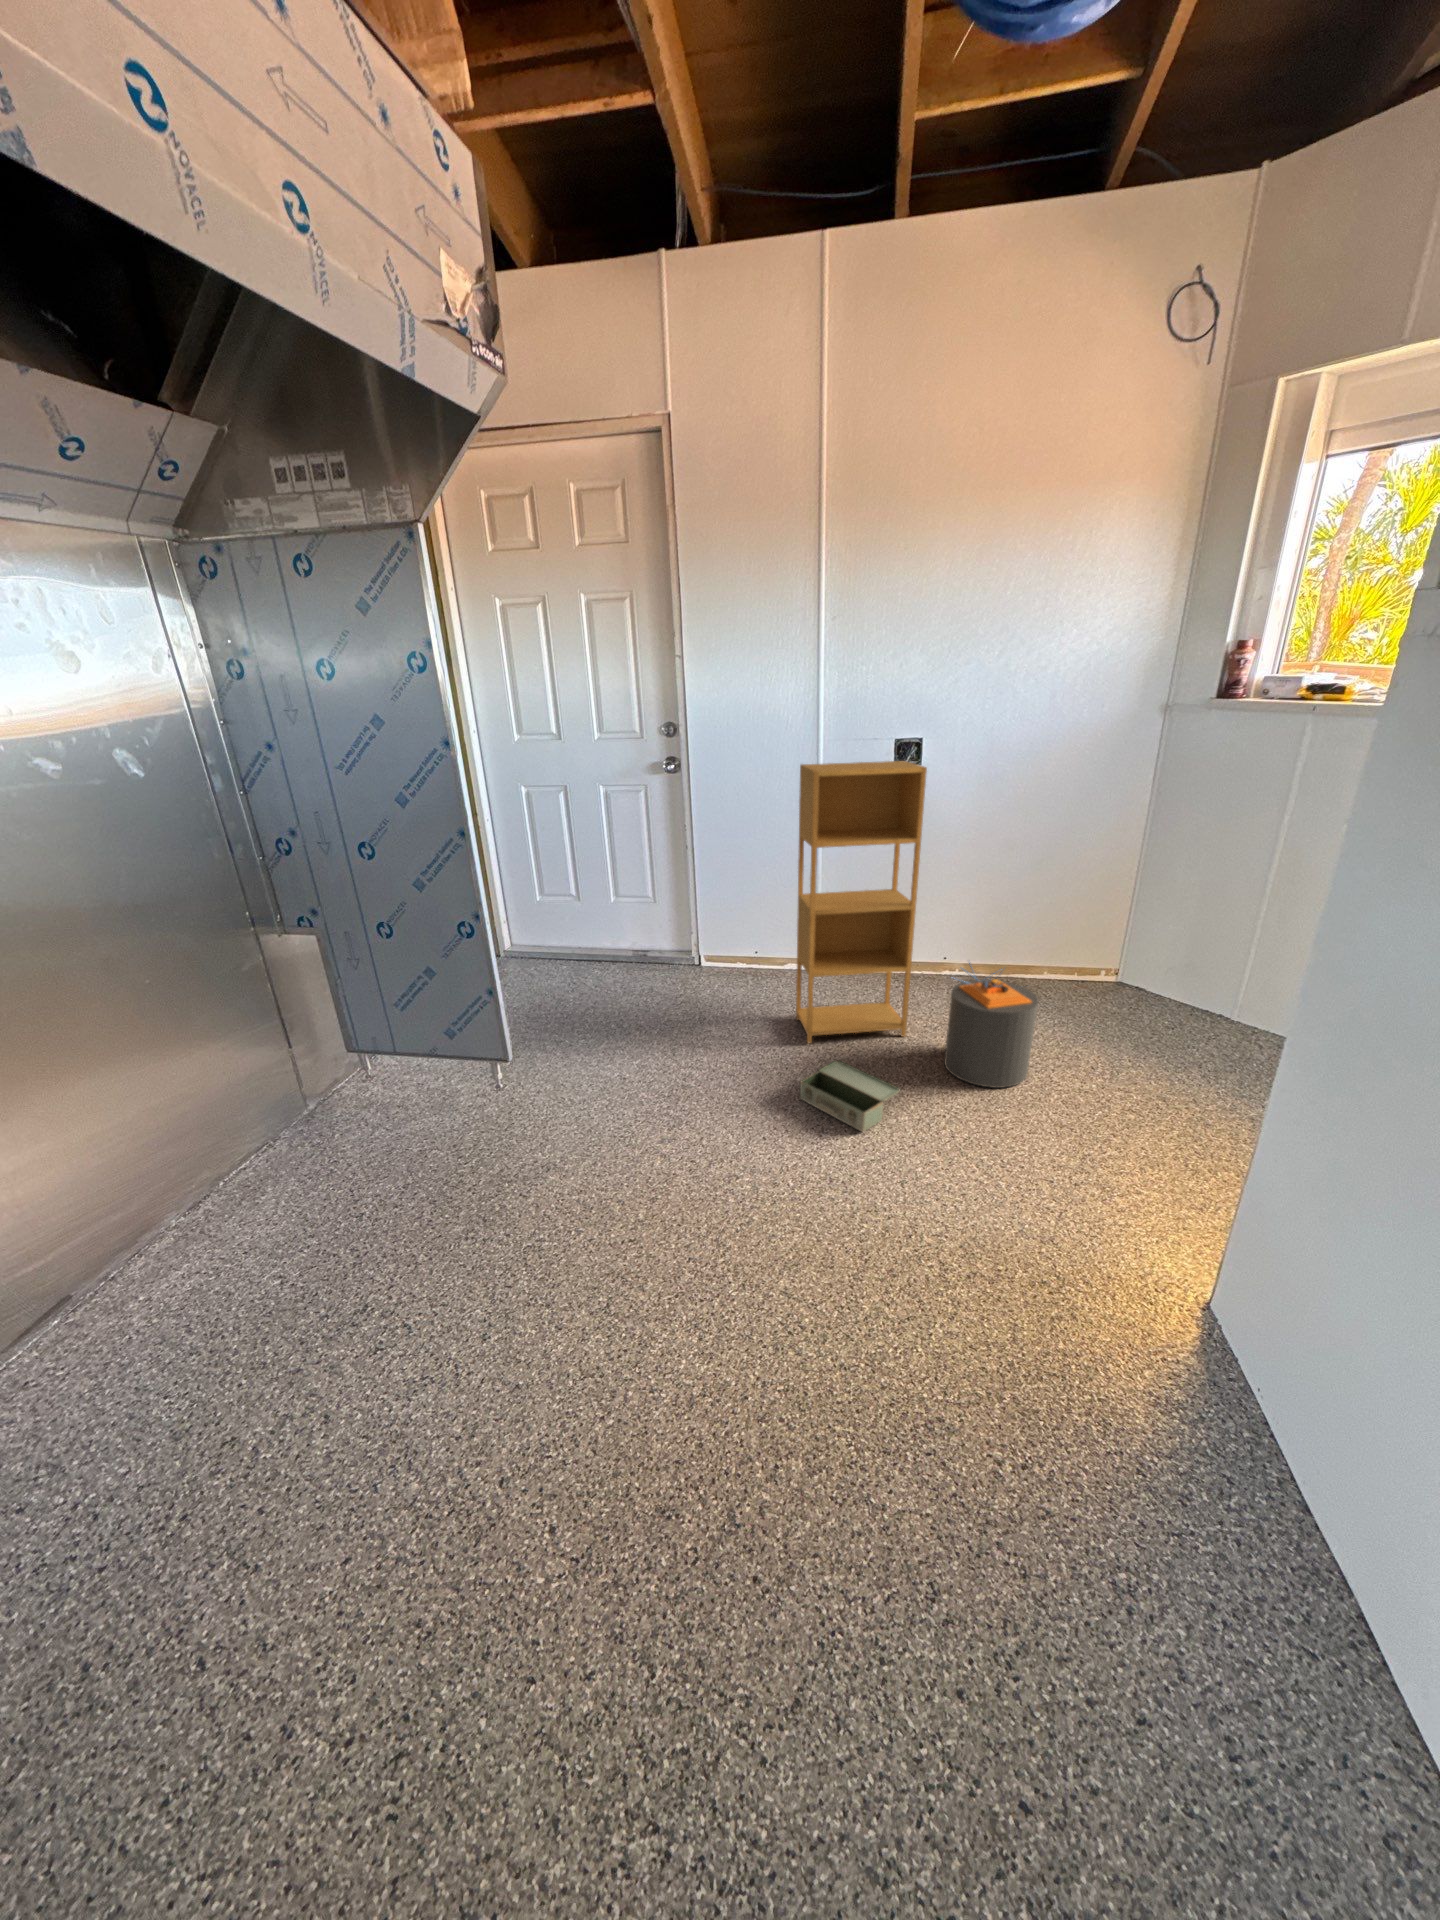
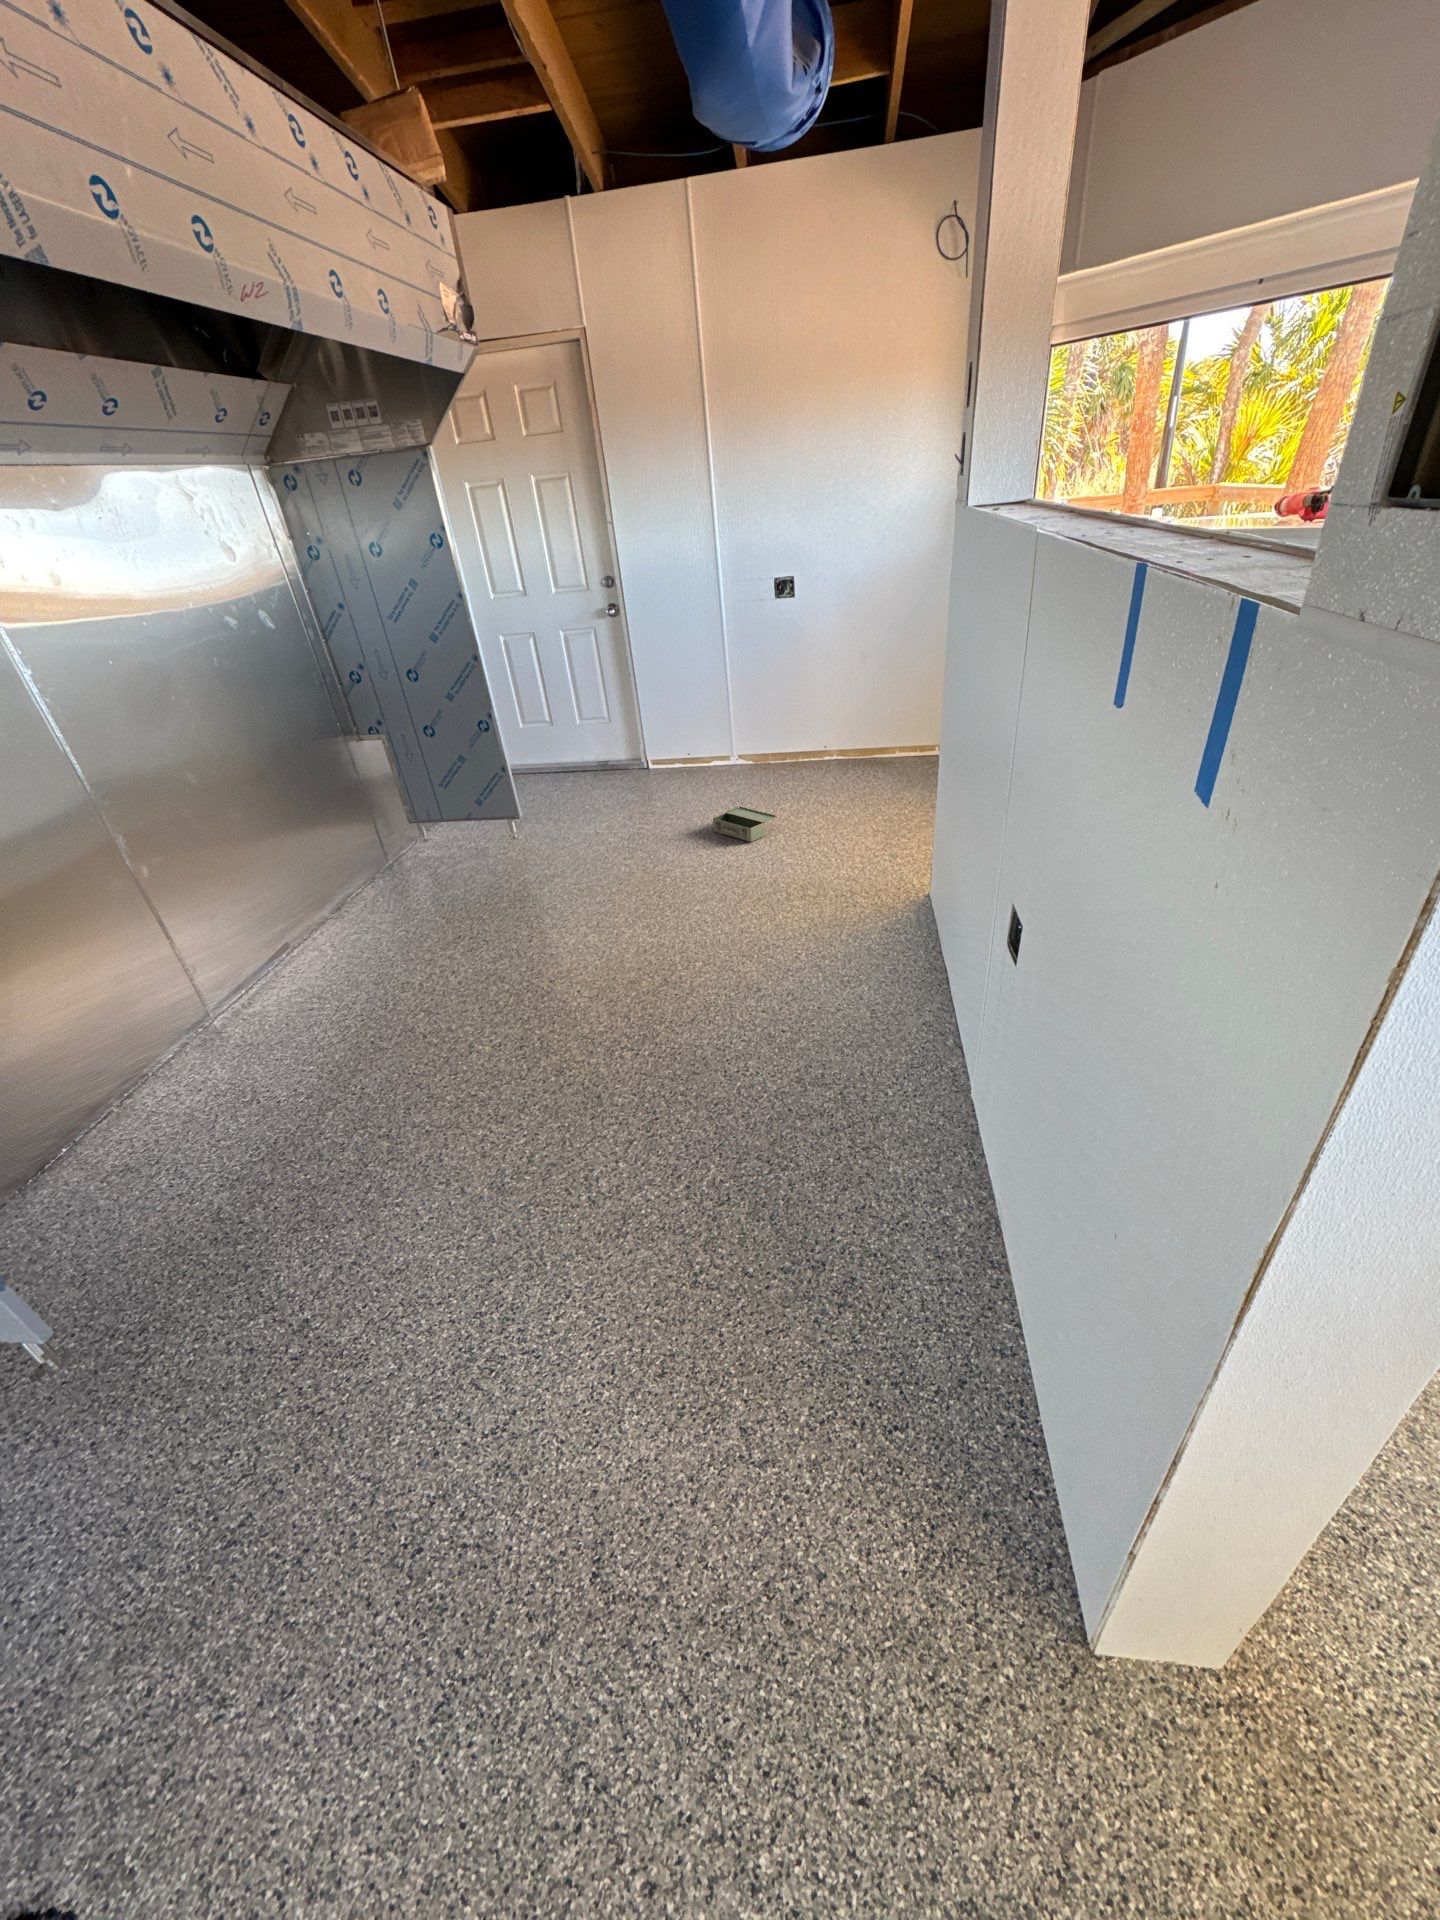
shelving unit: present [796,761,927,1043] -> none [701,593,791,805]
trash can: present [944,963,1038,1088] -> none [806,729,866,815]

